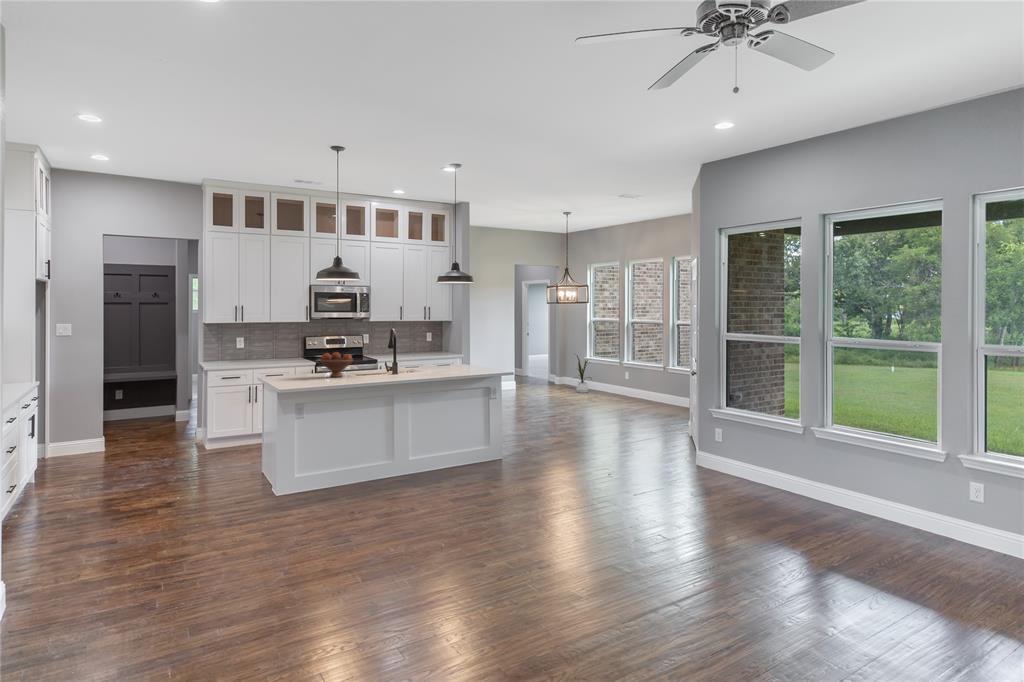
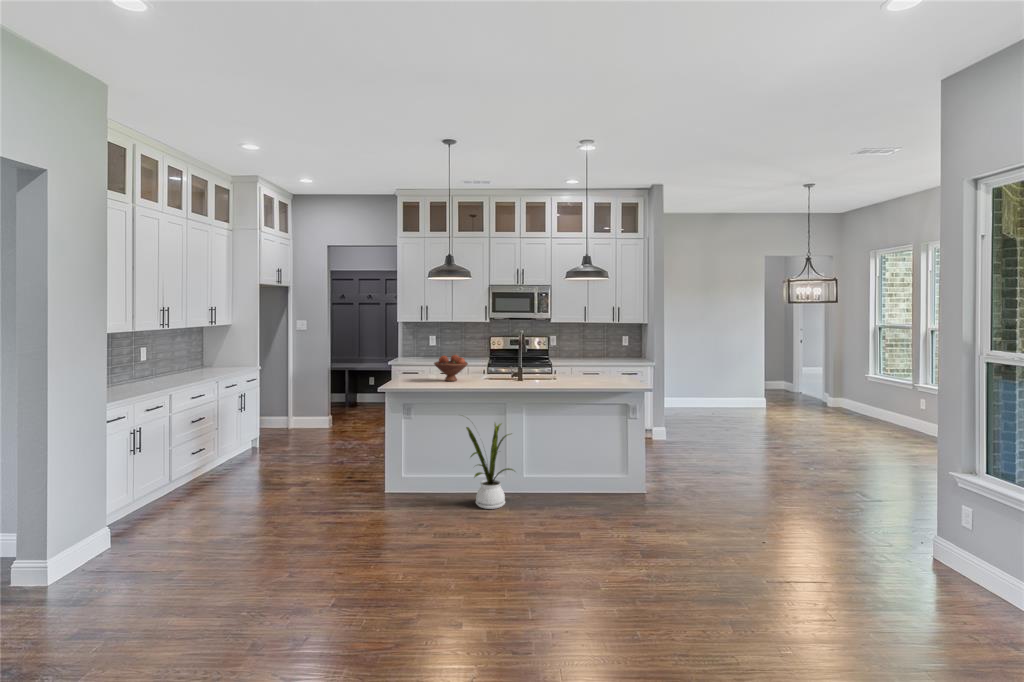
house plant: present [576,356,592,393] -> present [466,424,514,509]

